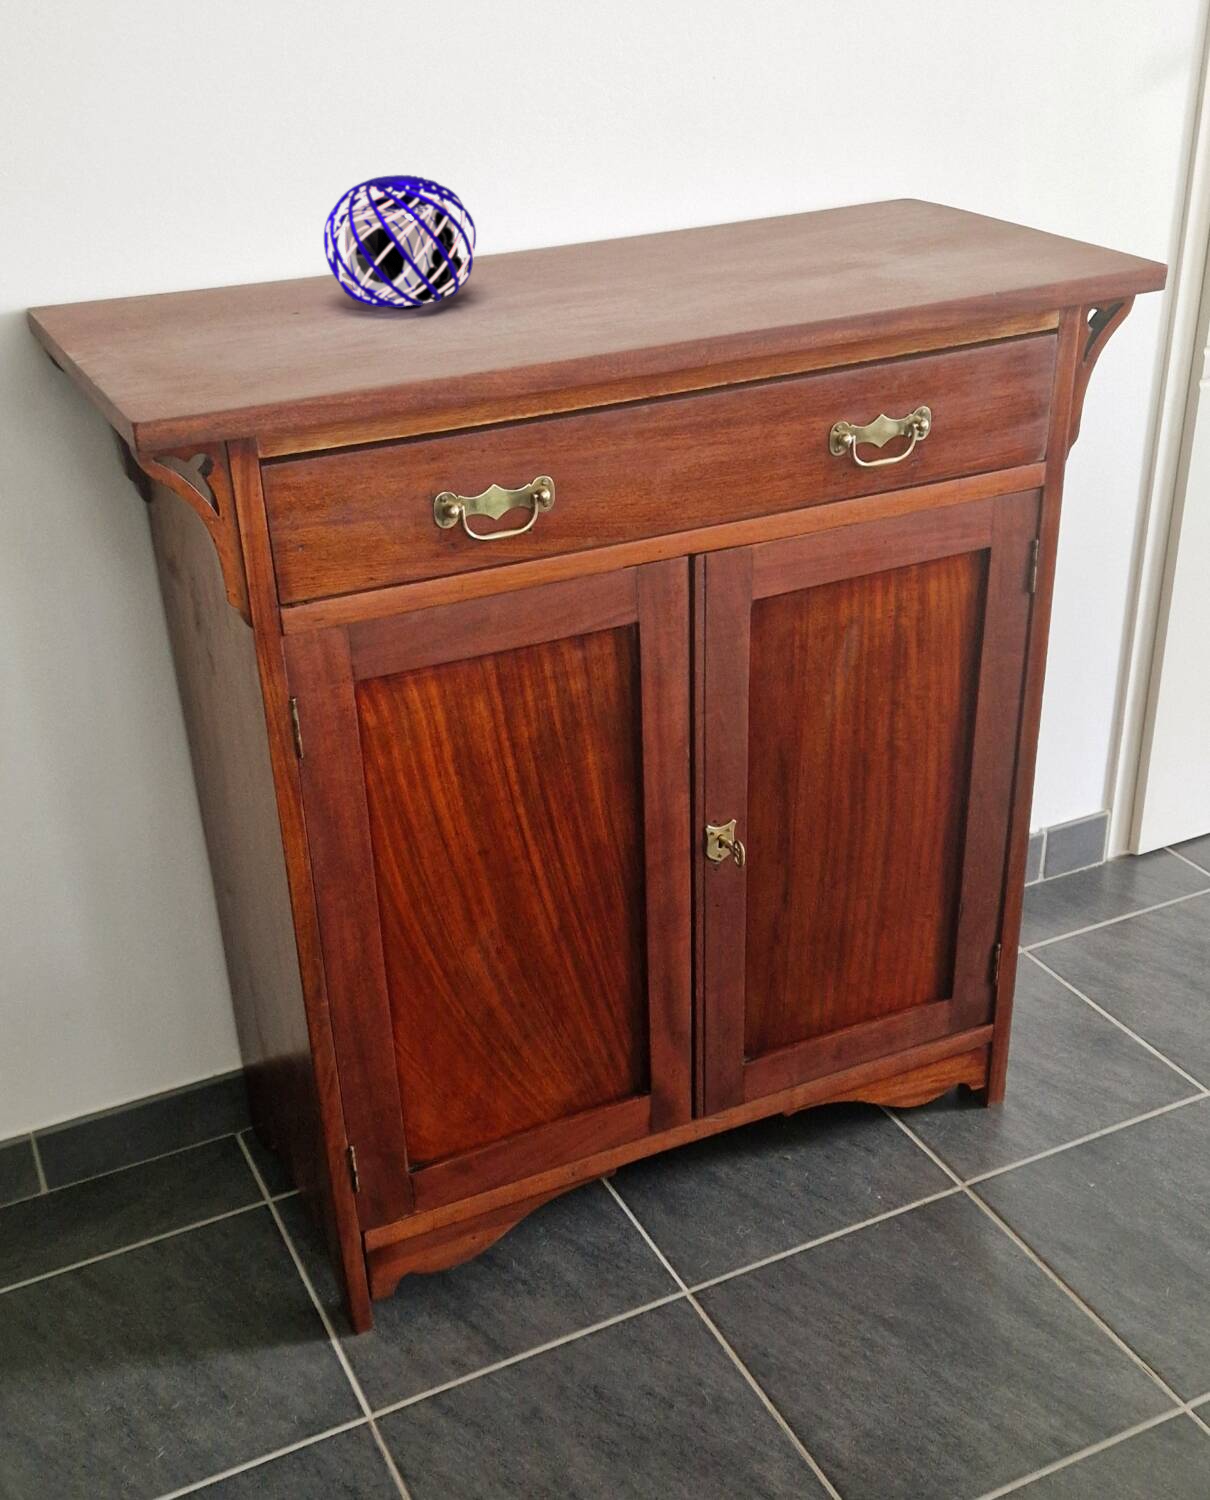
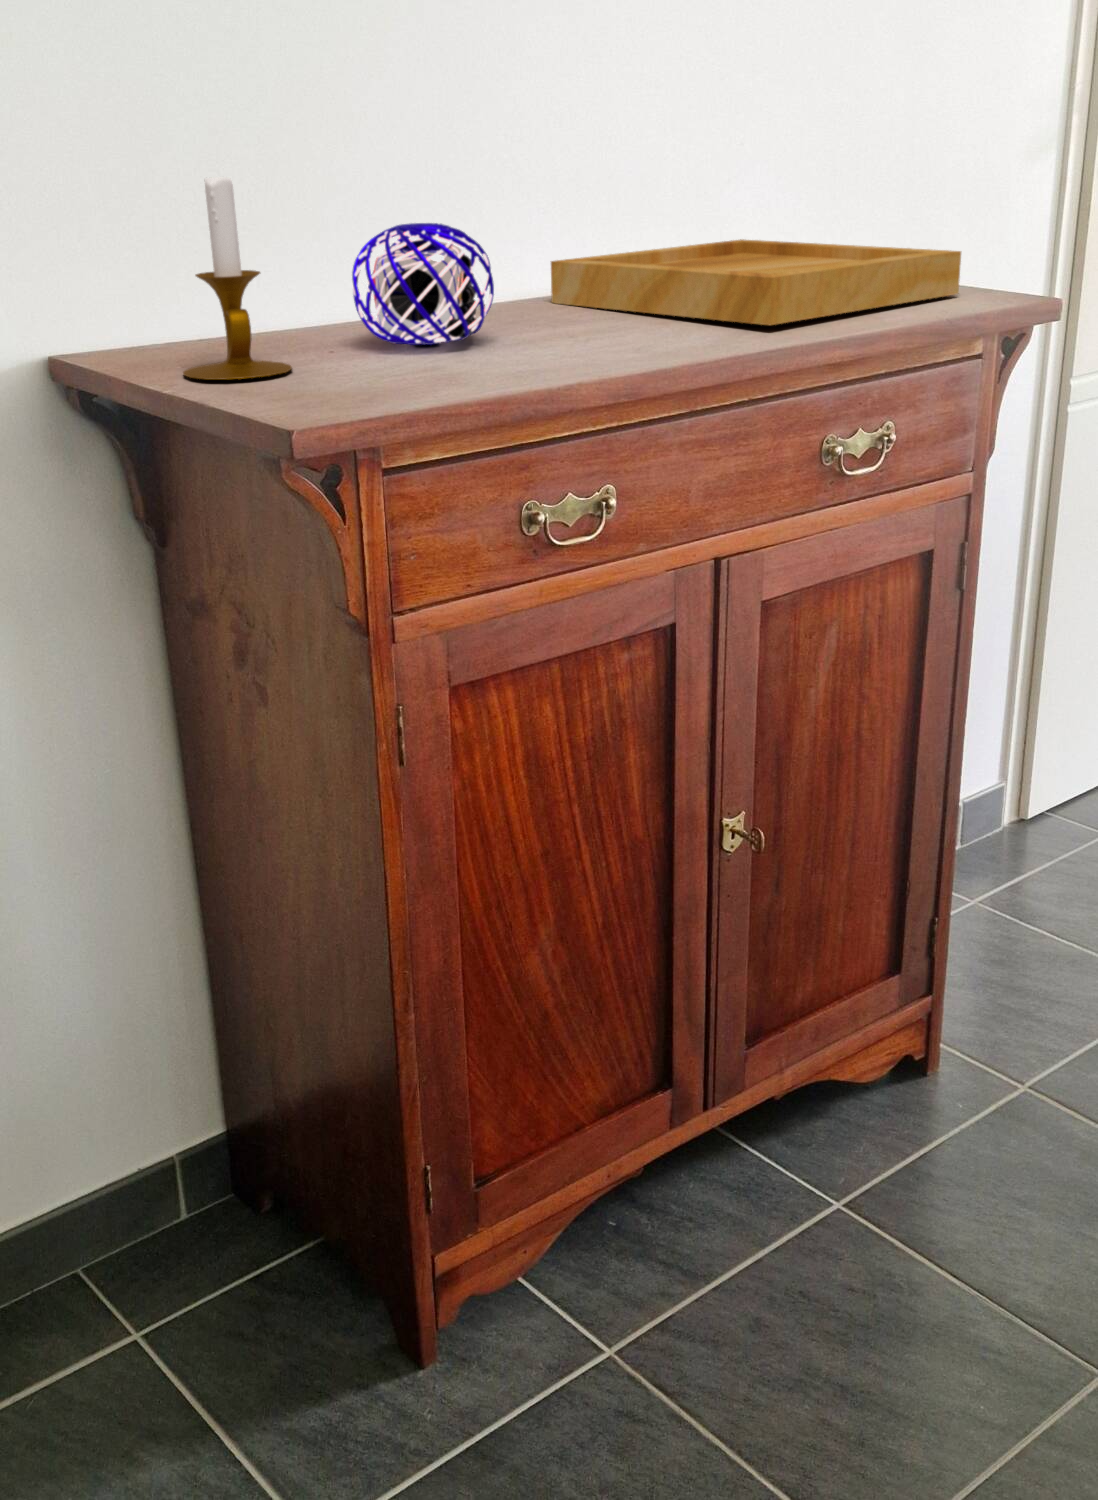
candlestick: none [126,134,240,347] -> present [183,177,292,379]
tray: none [601,173,1055,297] -> present [551,239,961,325]

